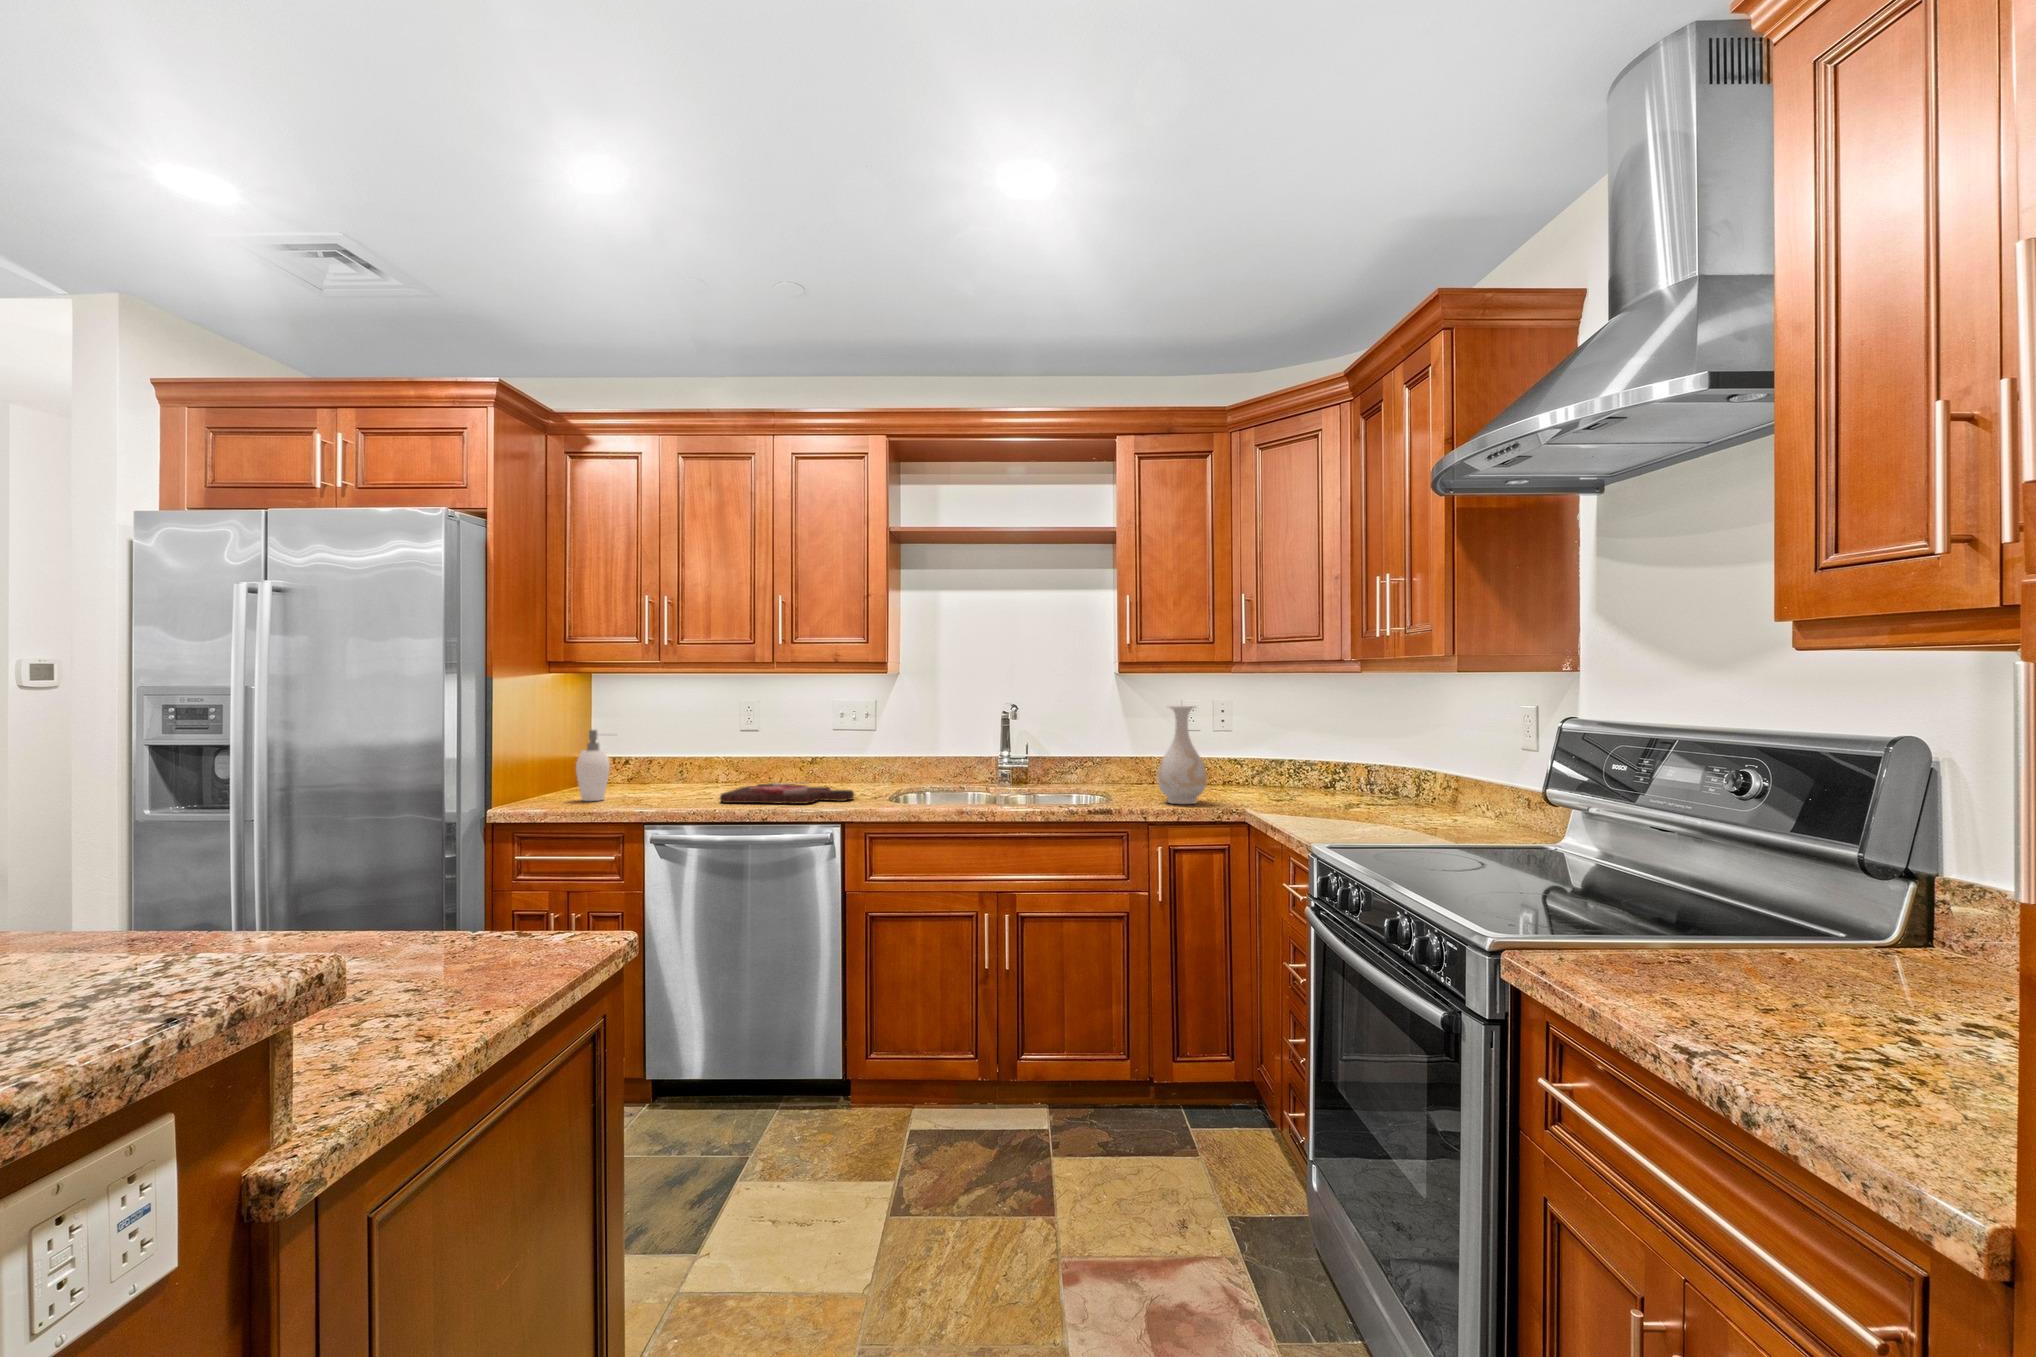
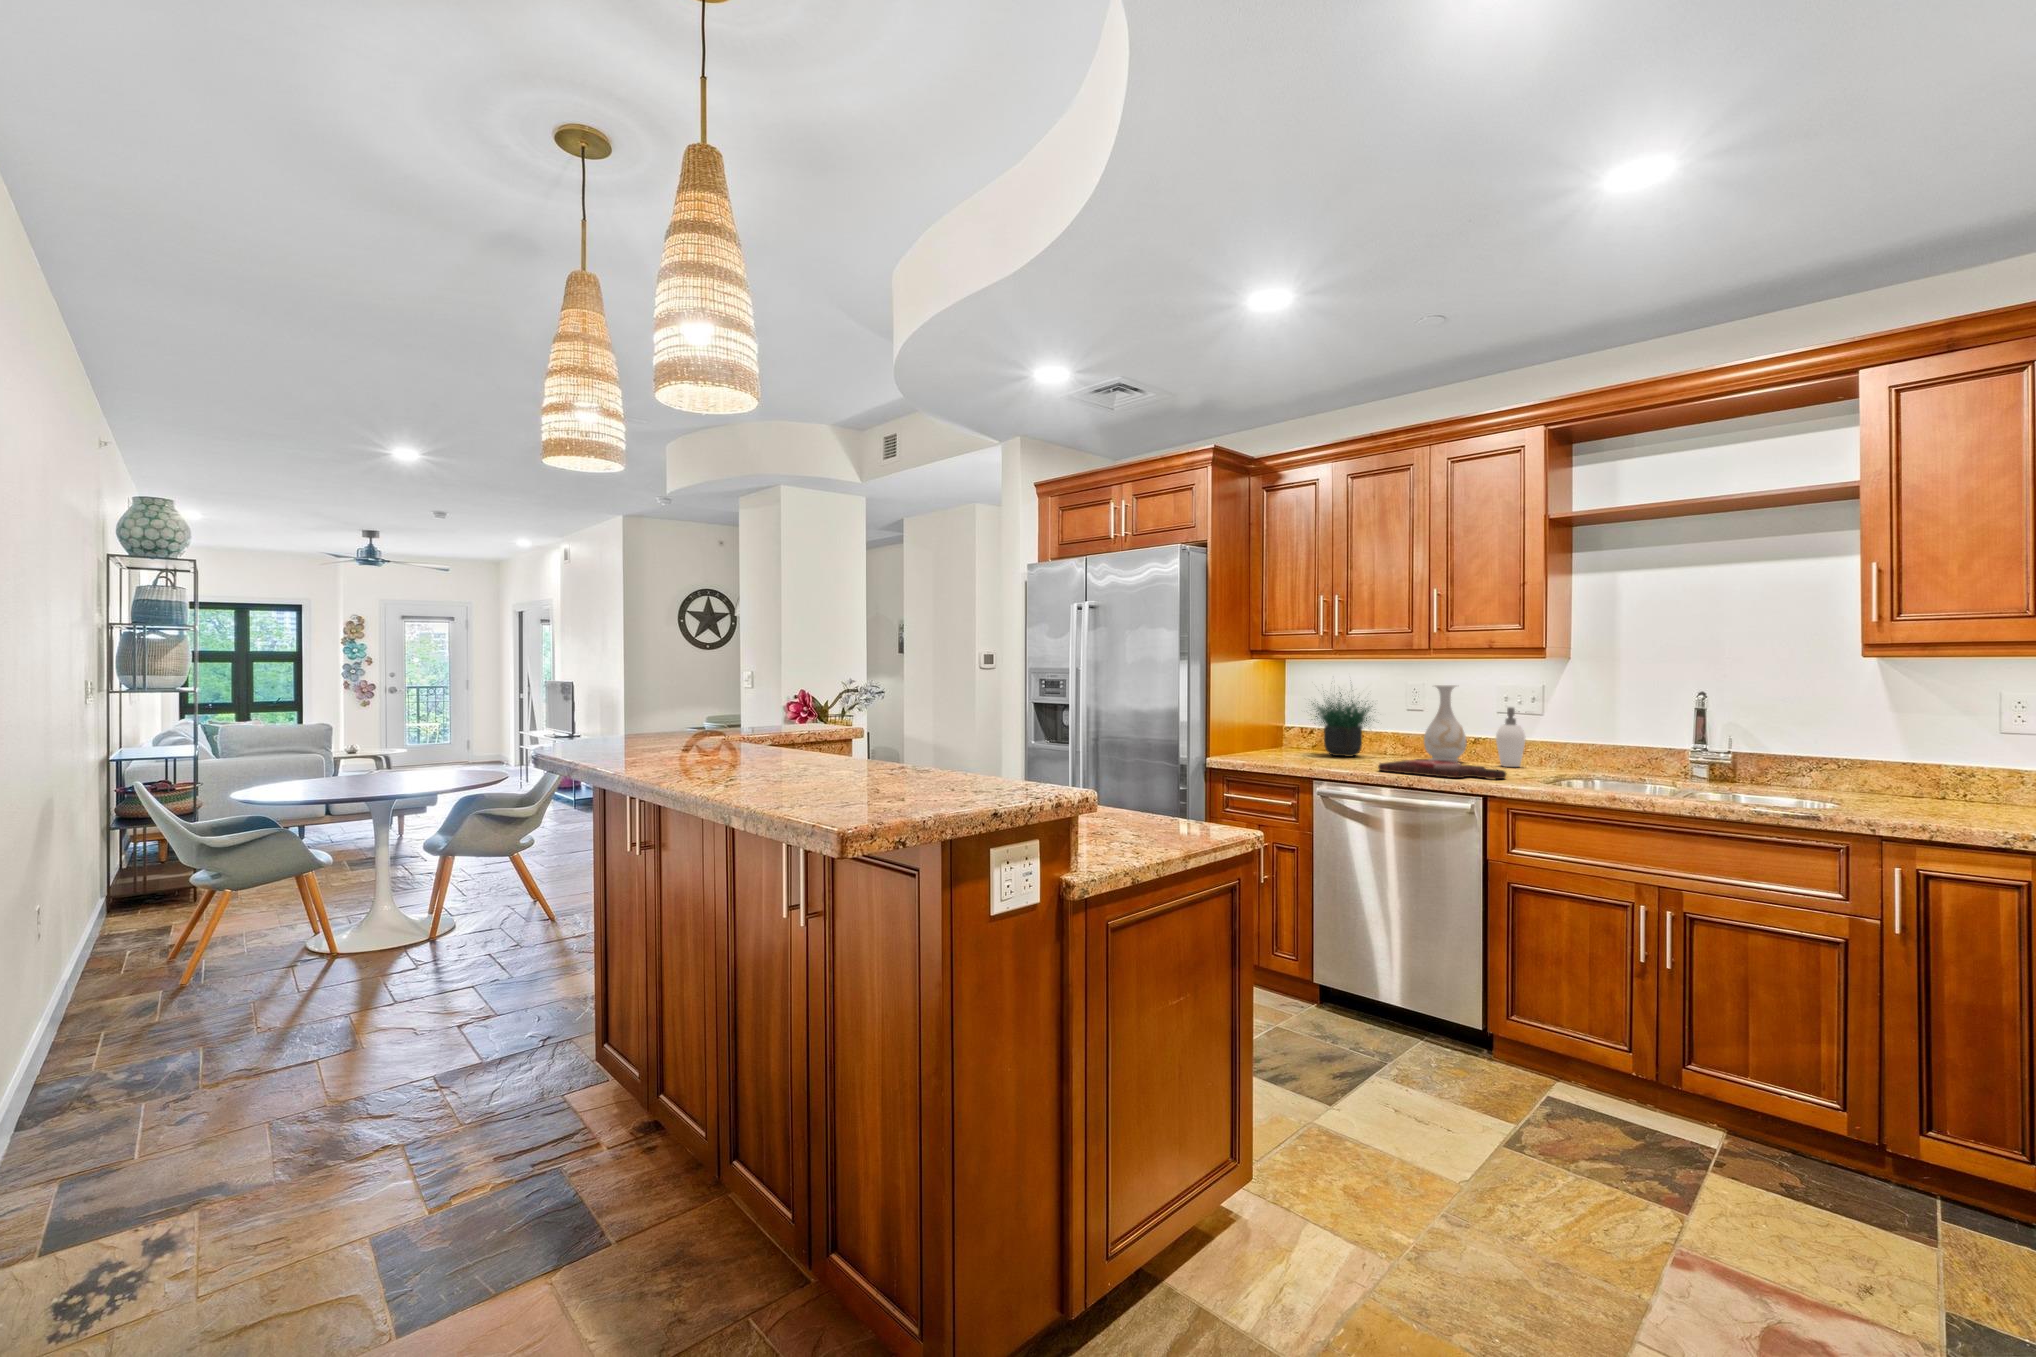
potted plant: none [613,686,716,787] -> present [1312,692,1374,757]
vase: present [1157,706,1207,804] -> present [1424,685,1467,762]
soap dispenser: present [576,730,610,801] -> present [1496,707,1526,767]

